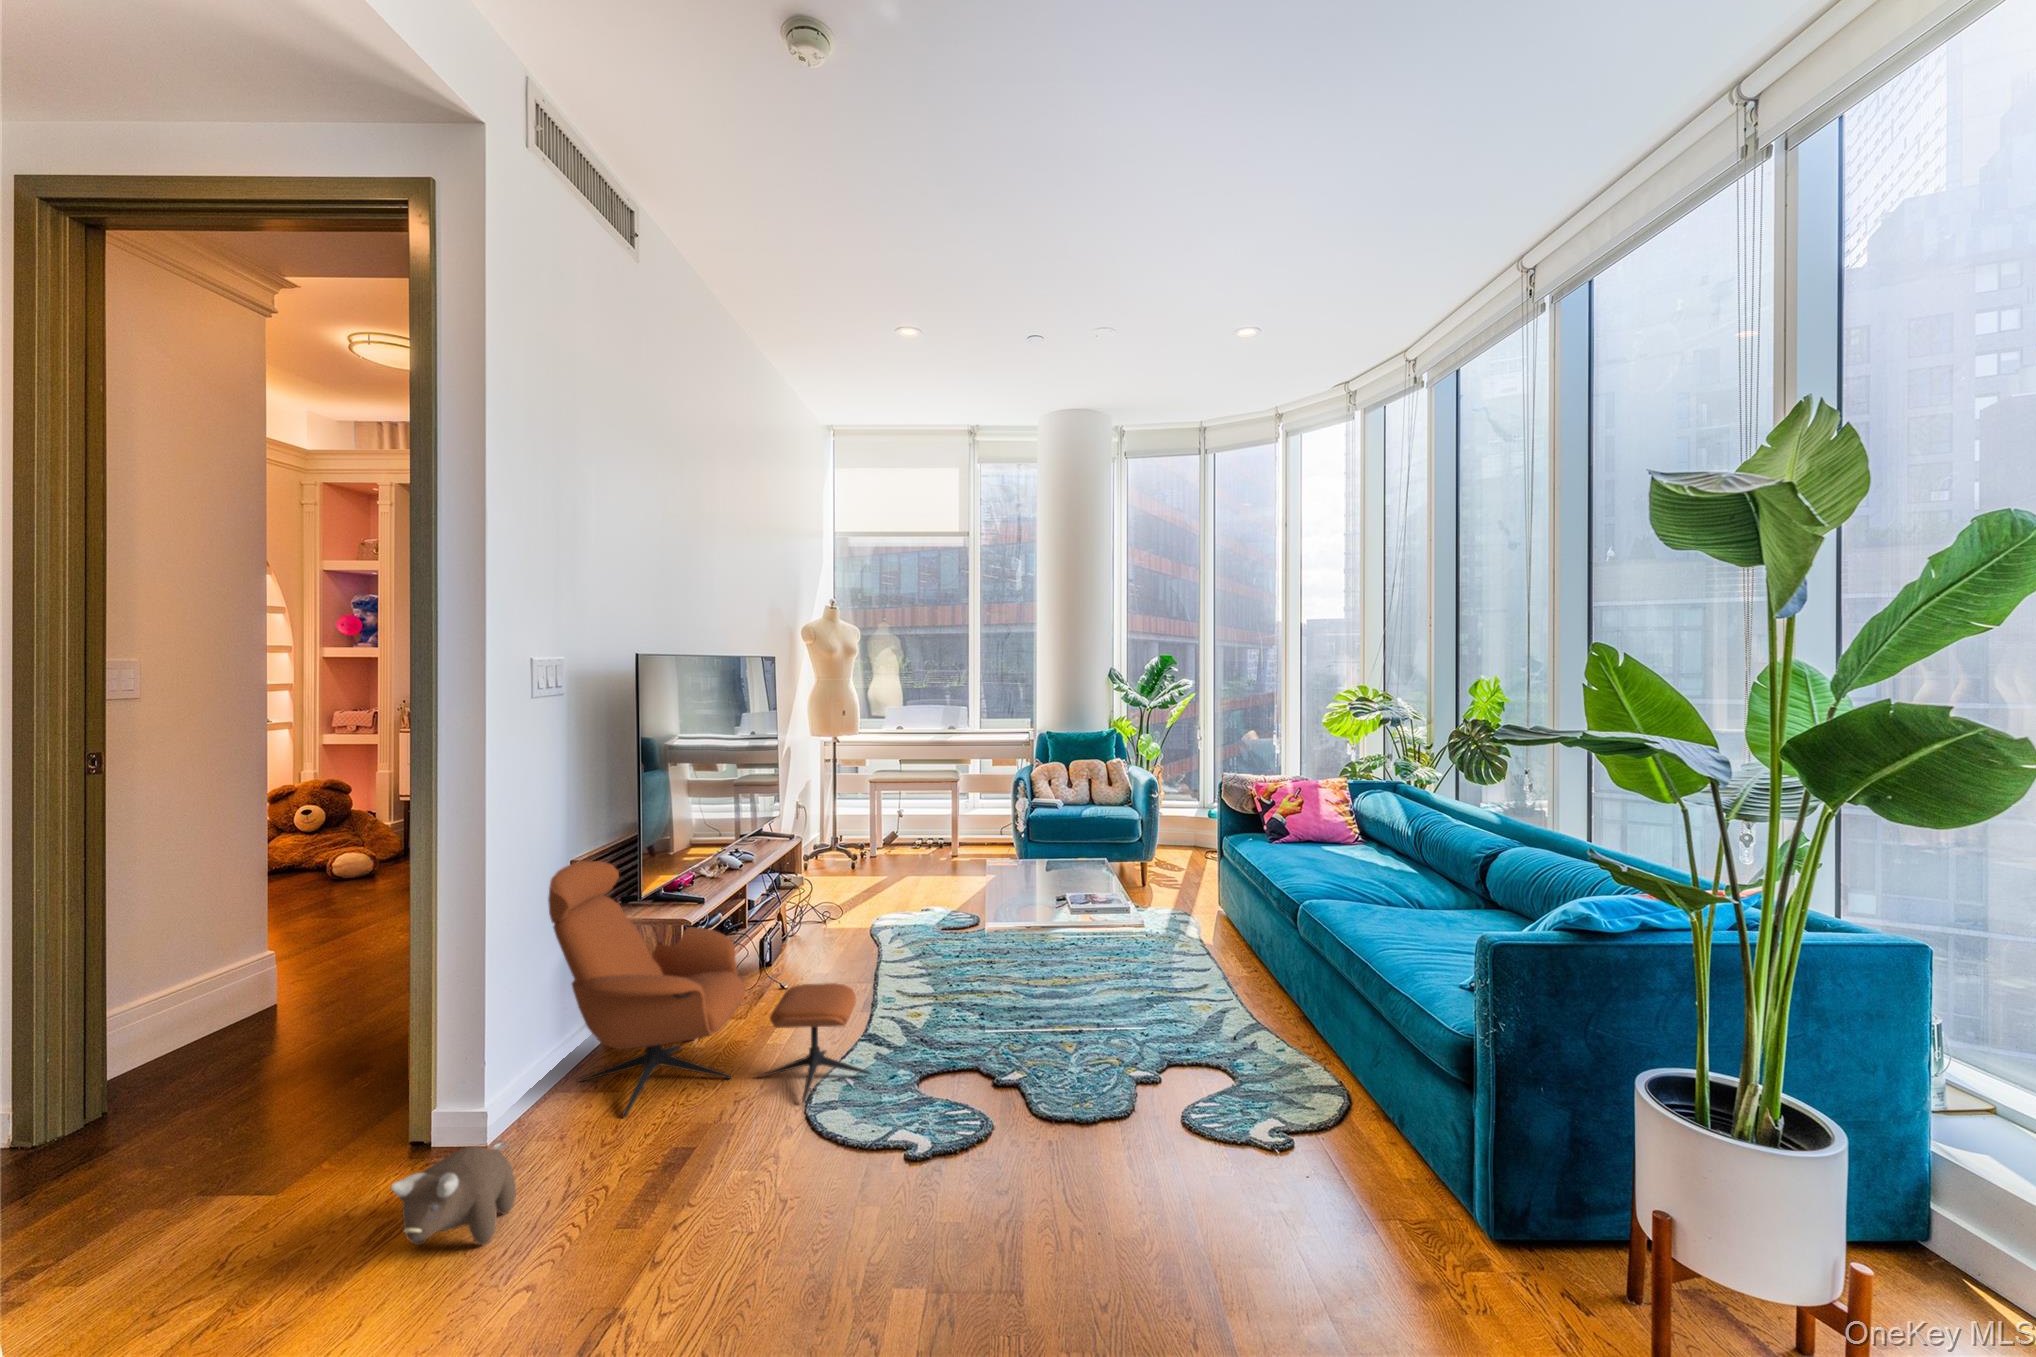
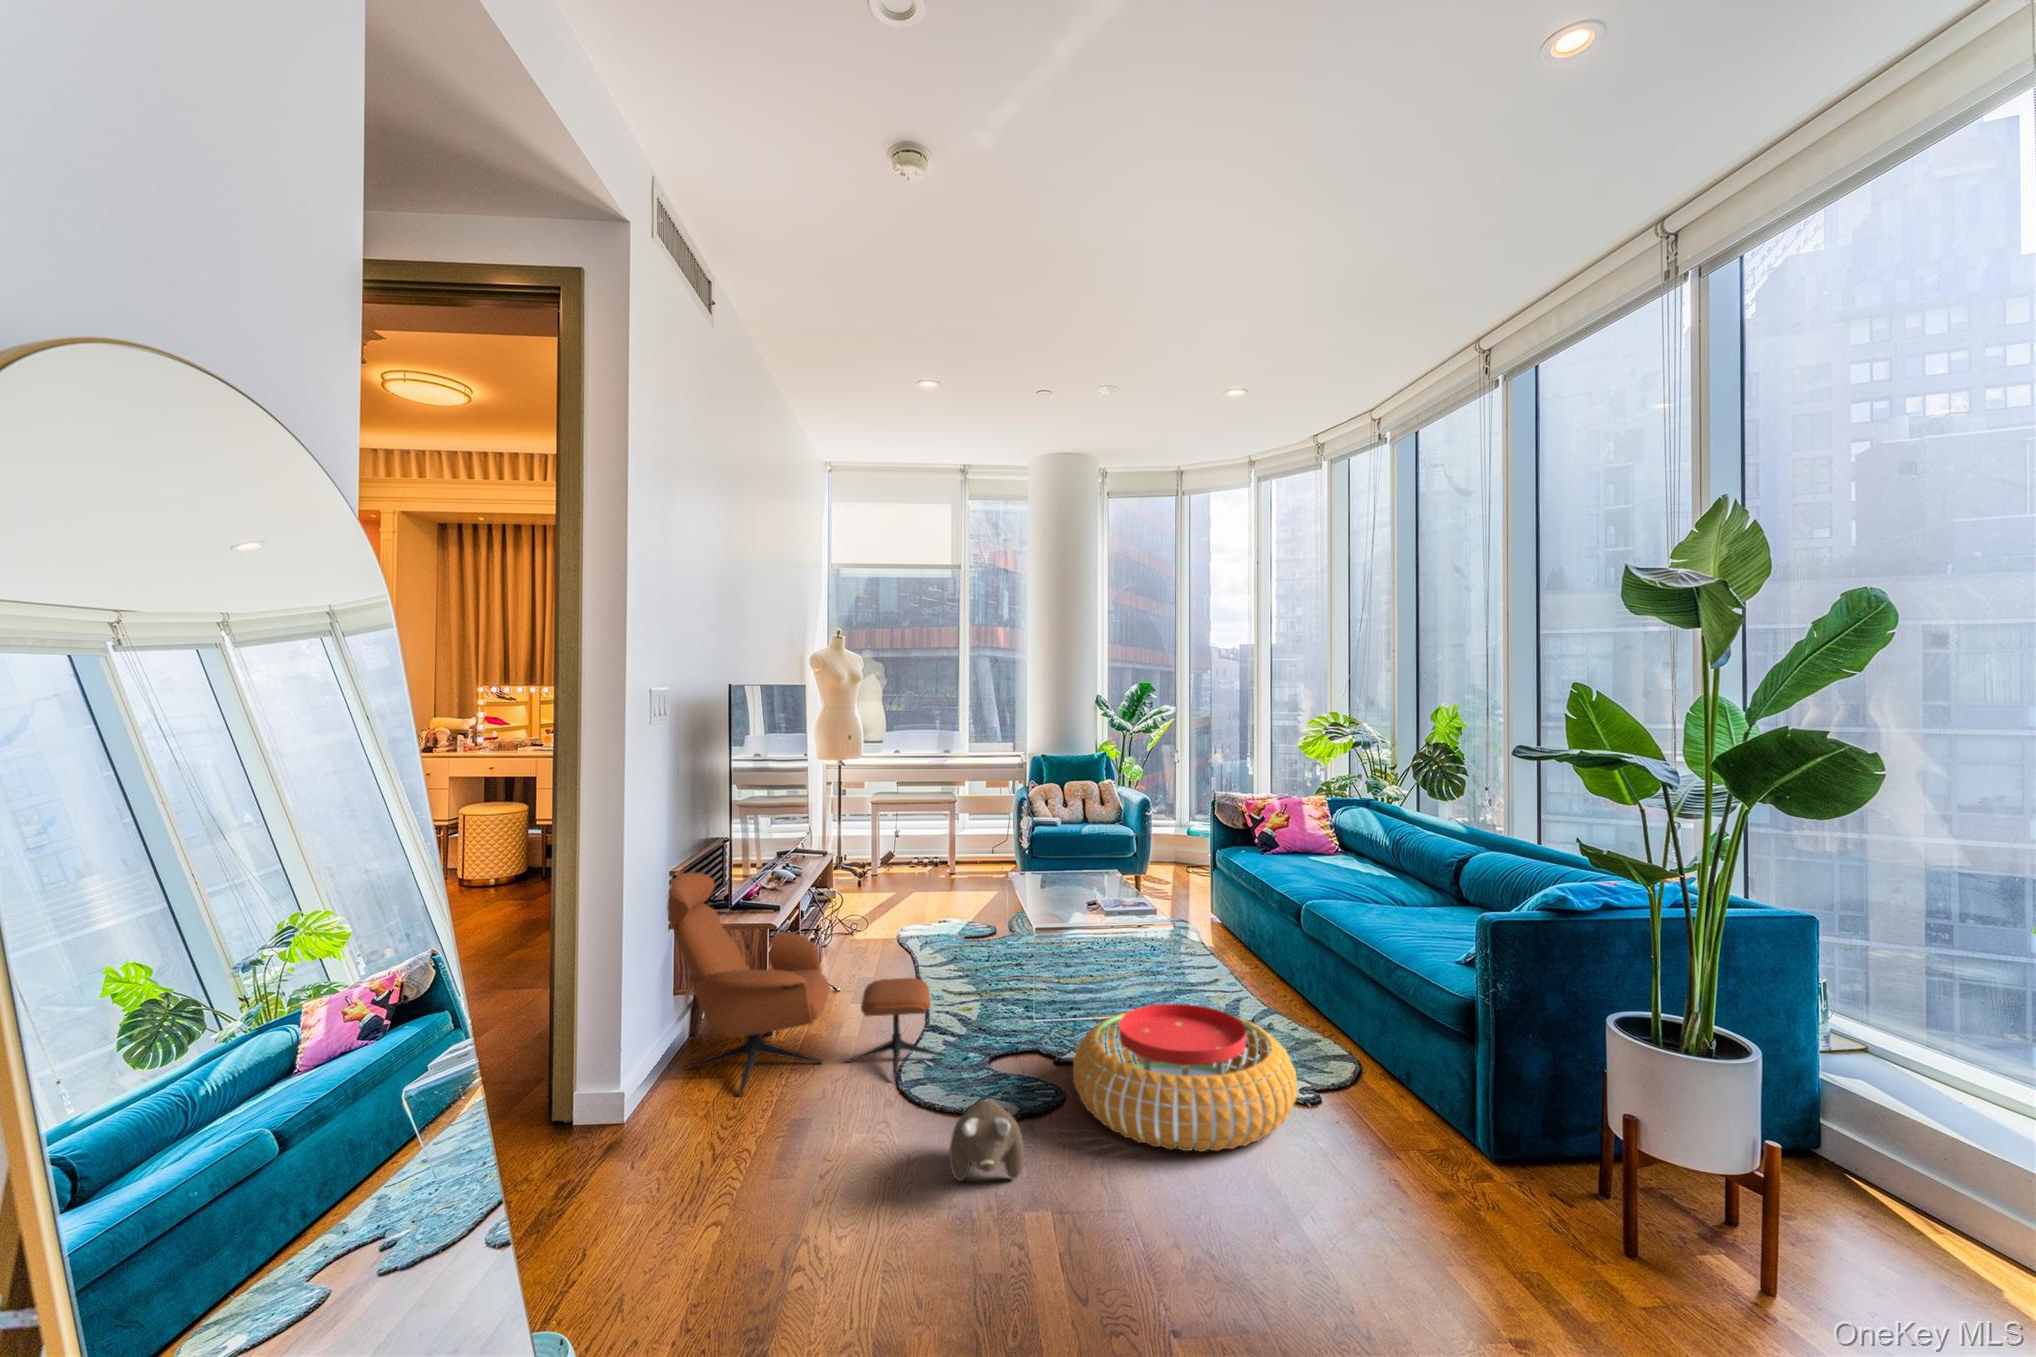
pouf: none [997,1024,1260,1211] -> present [1073,1004,1297,1152]
plush toy: present [391,1146,516,1245] -> present [950,1099,1024,1181]

